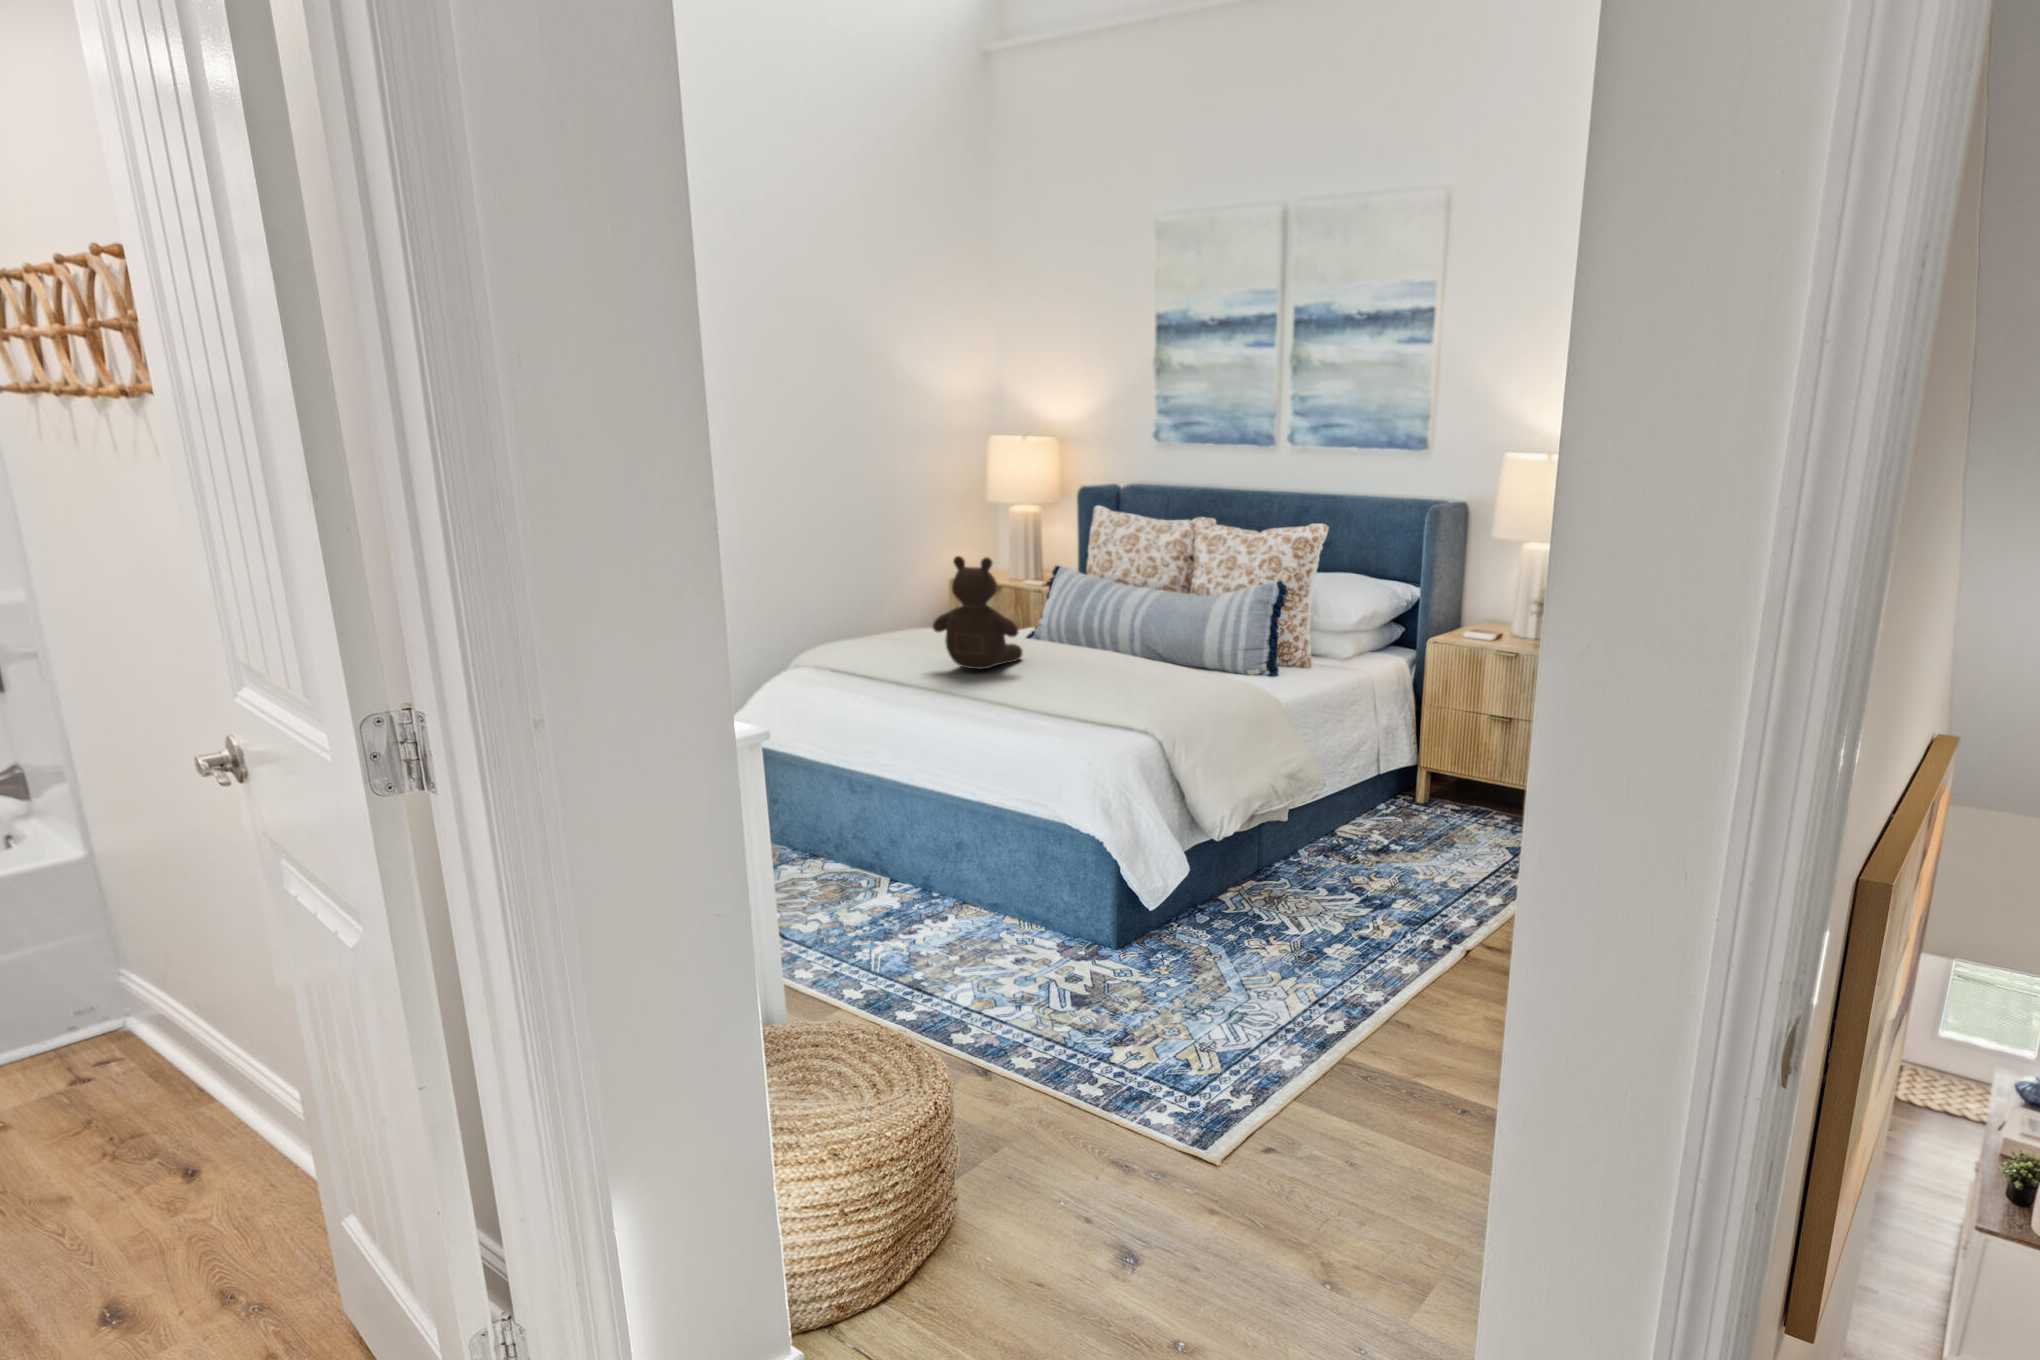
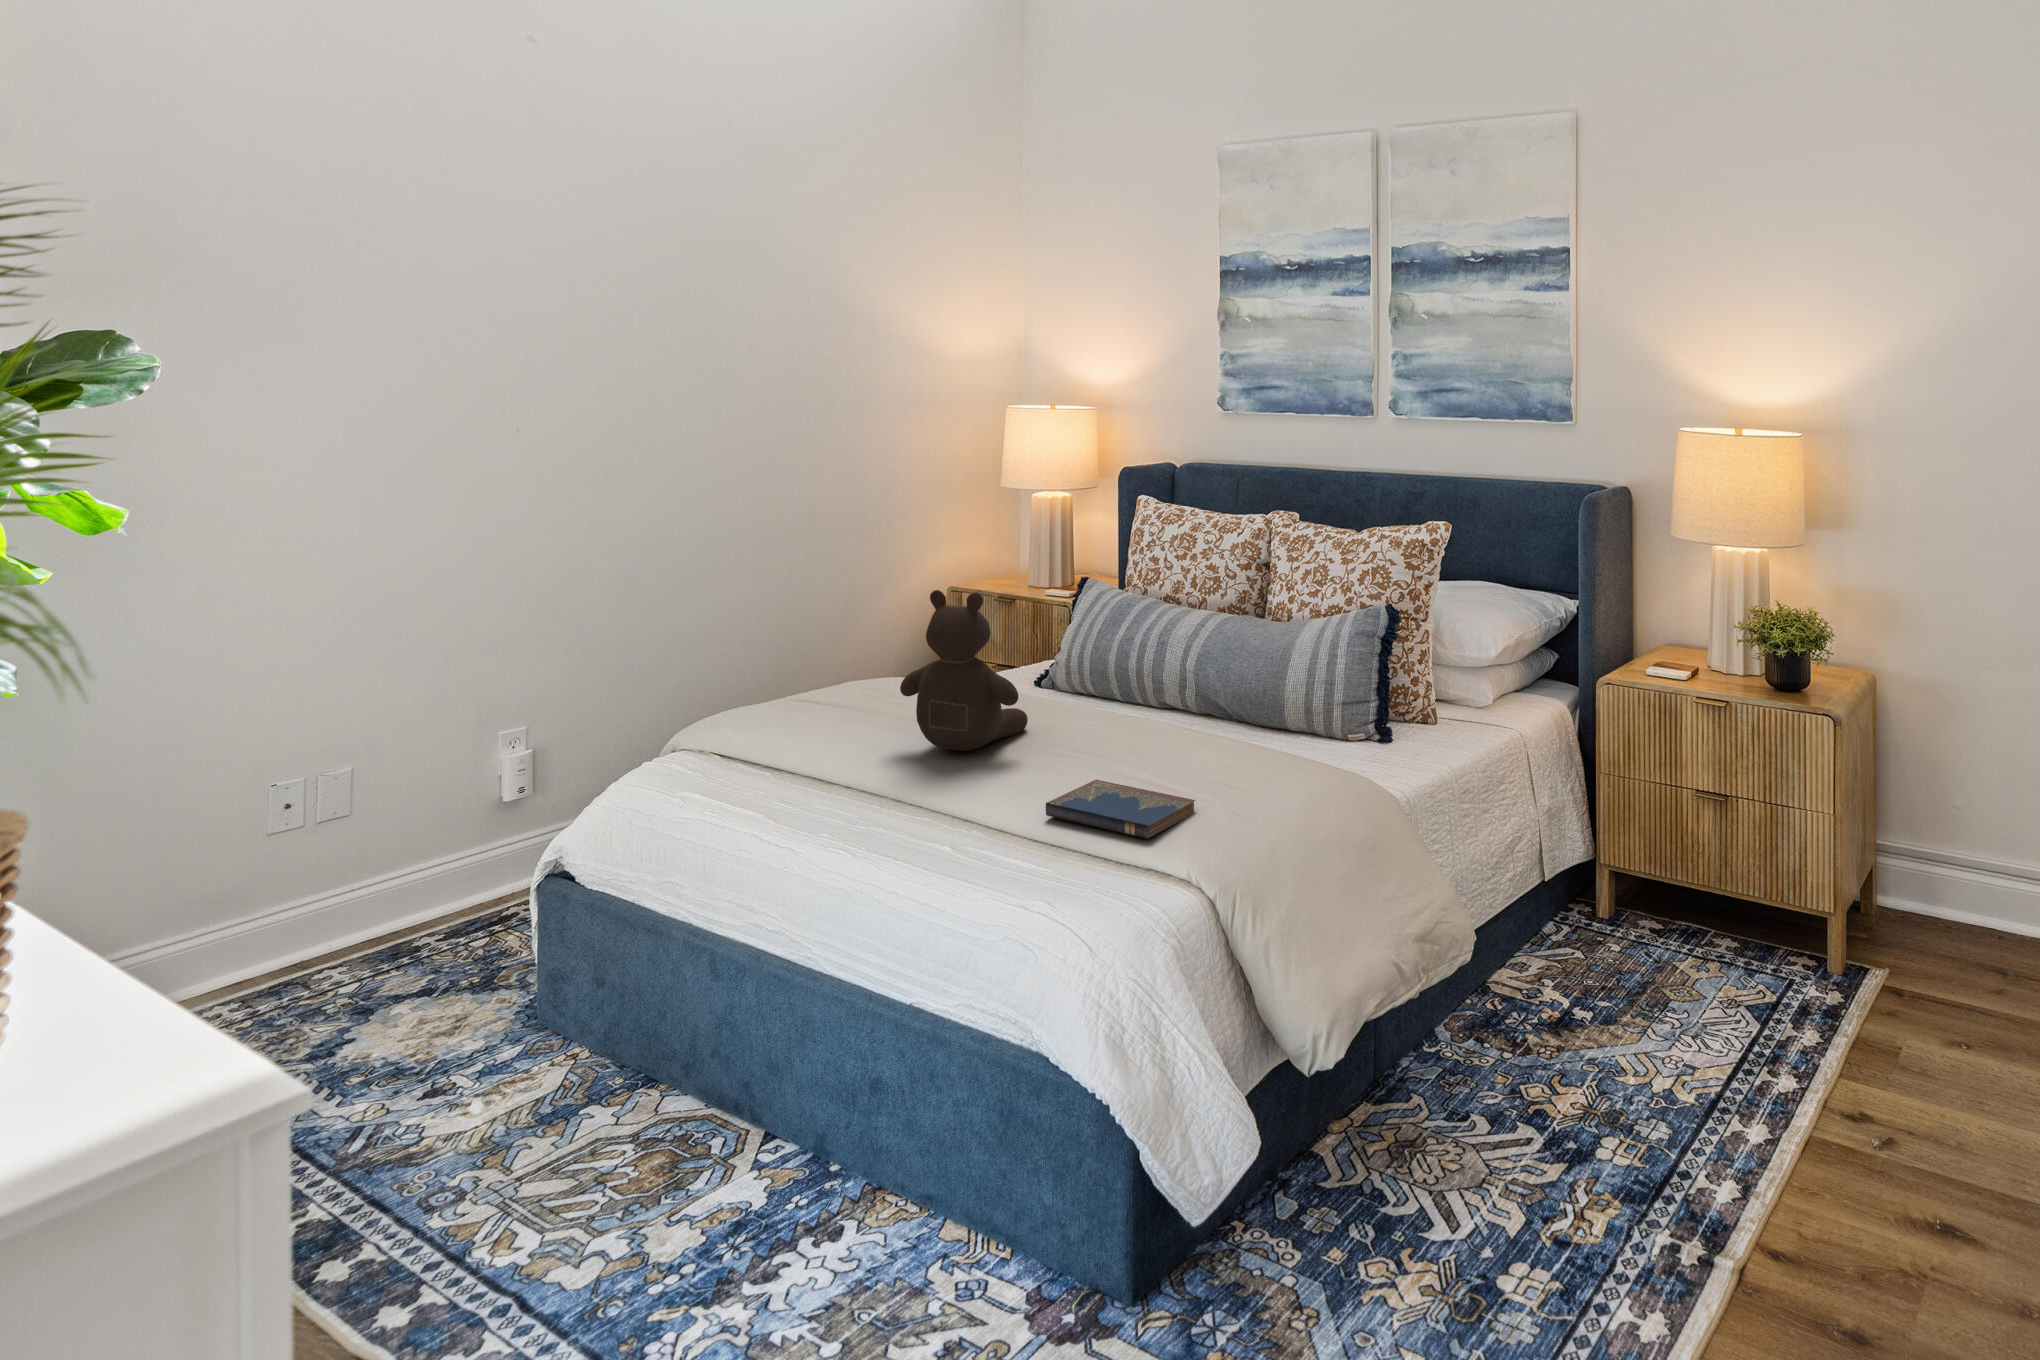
hardcover book: none [1044,682,1146,711] -> present [1046,780,1196,839]

